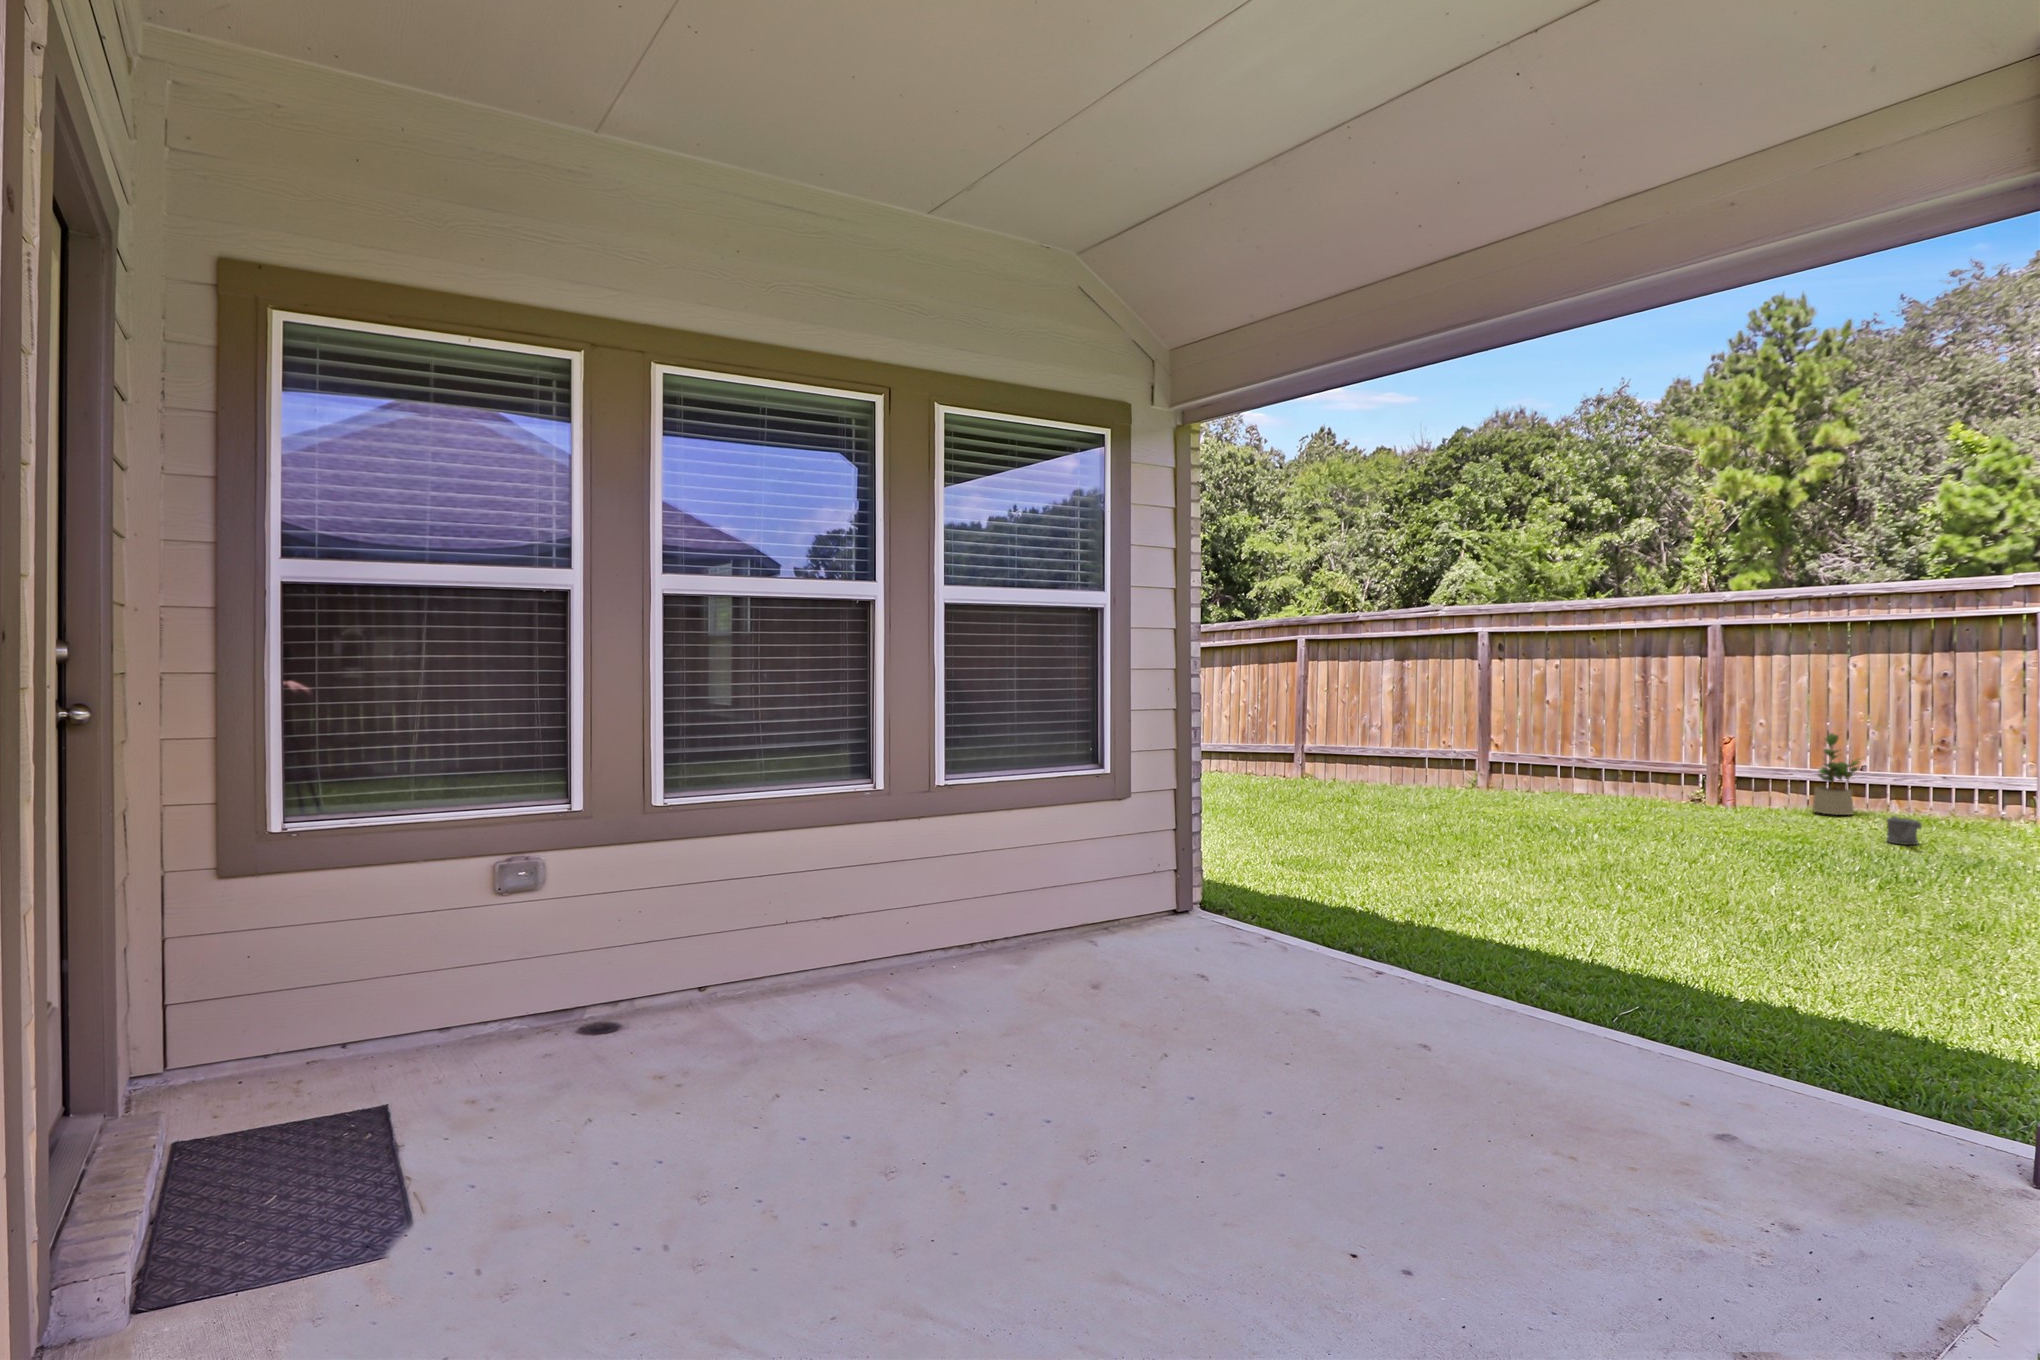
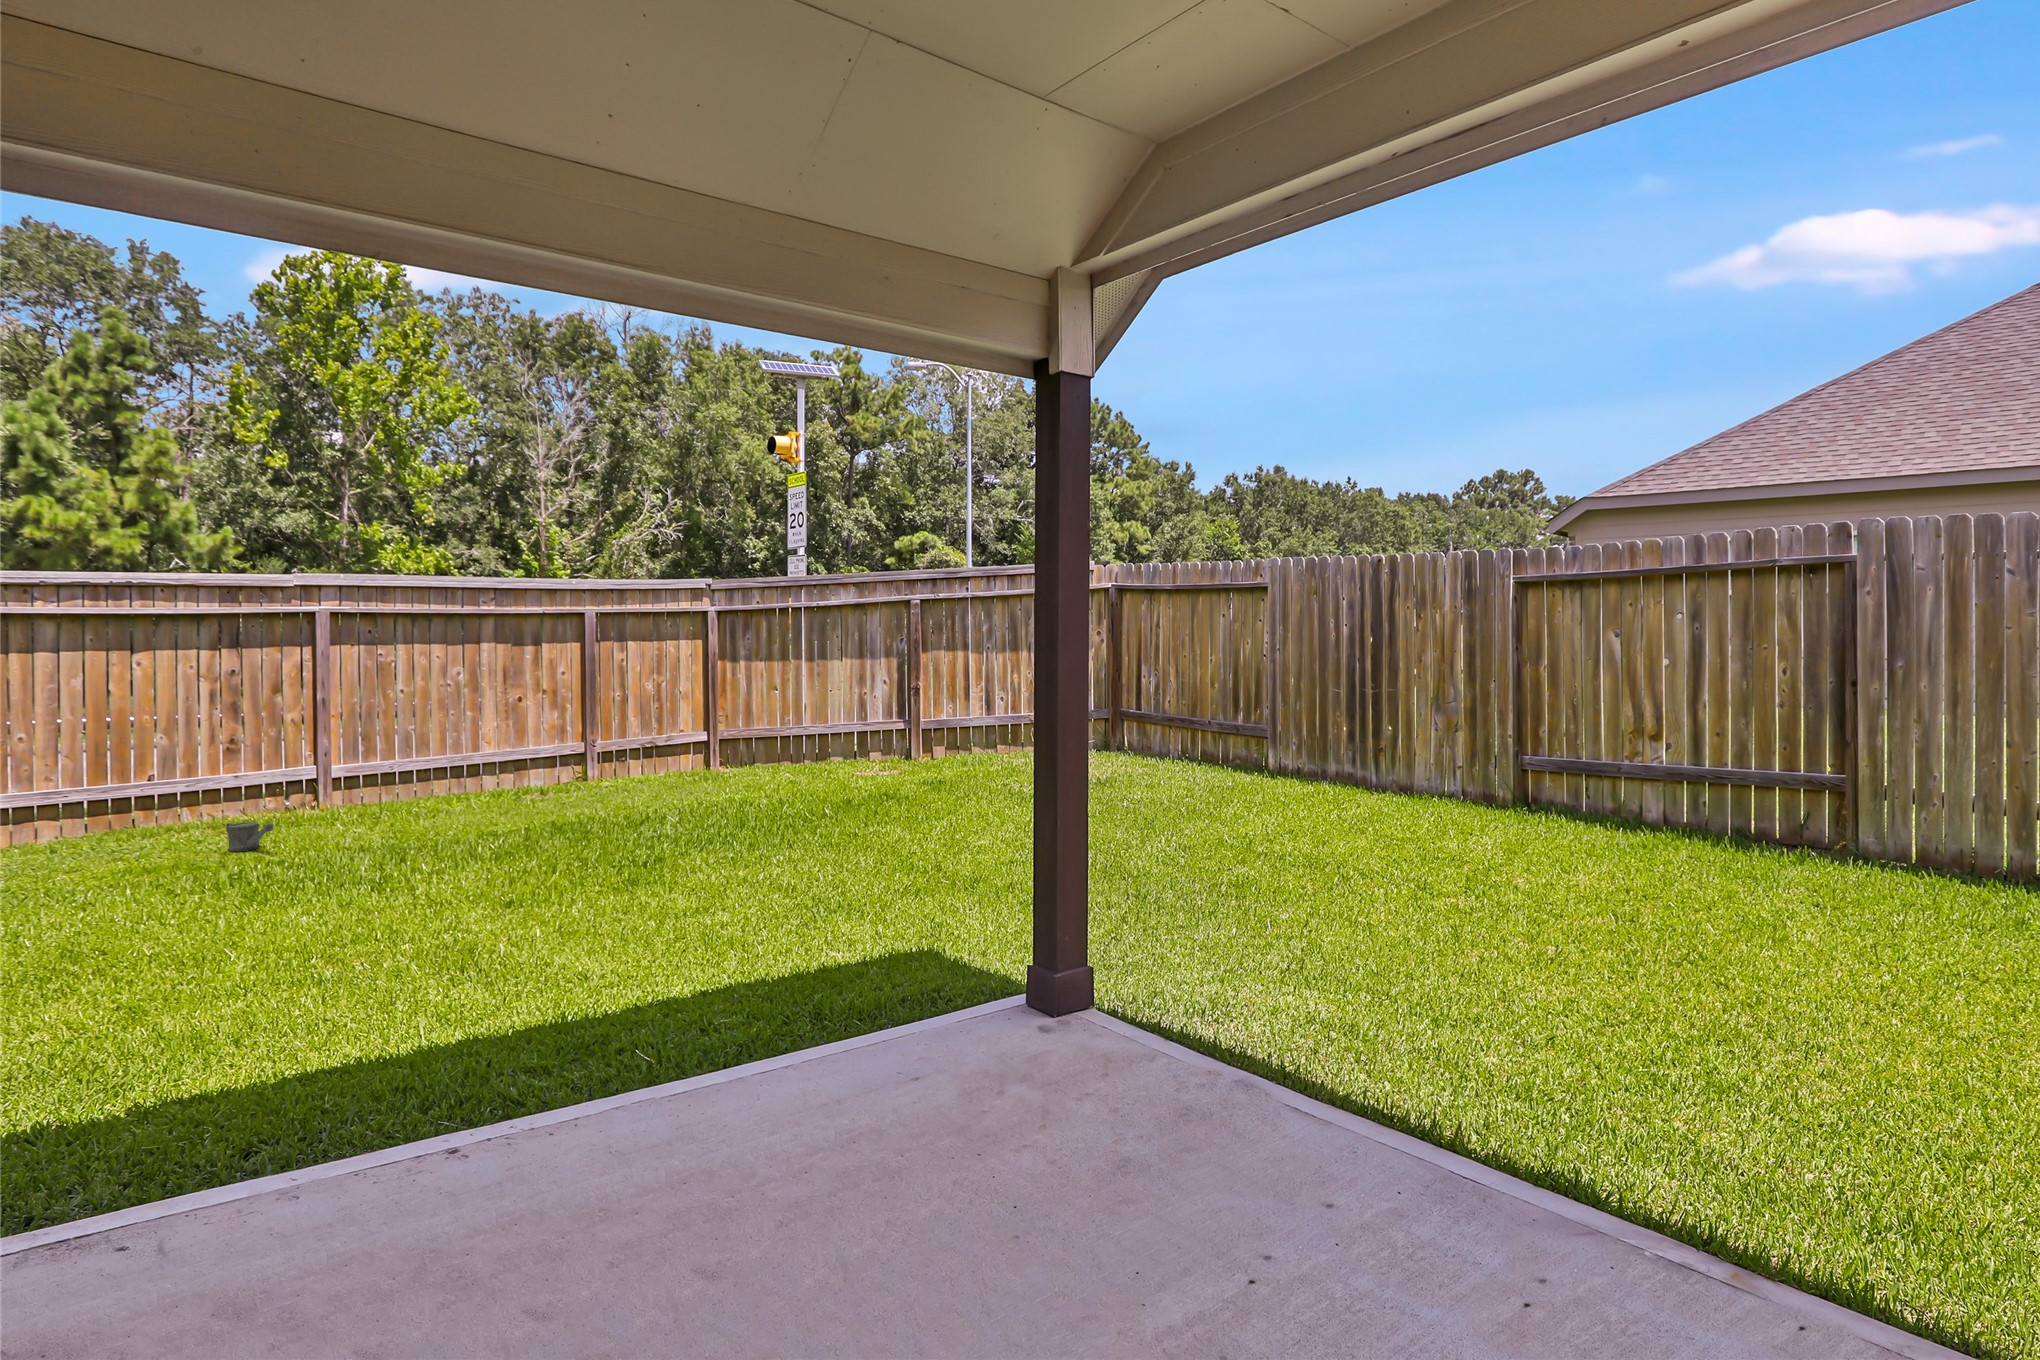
potted plant: present [1813,733,1860,815] -> none [101,744,155,837]

